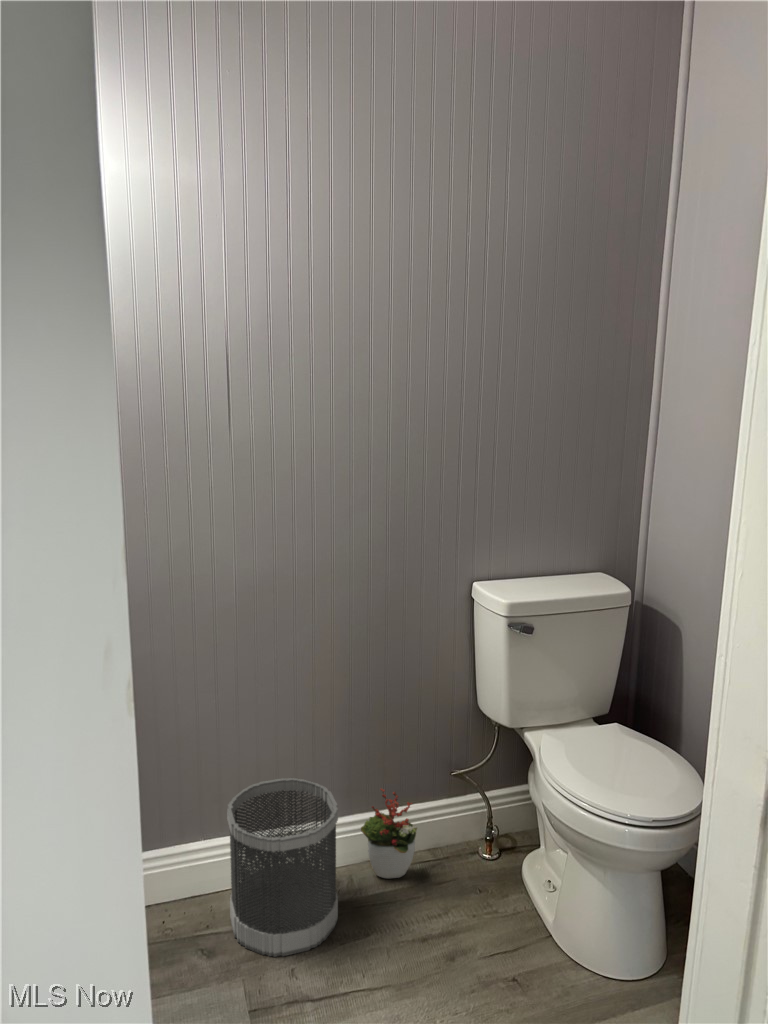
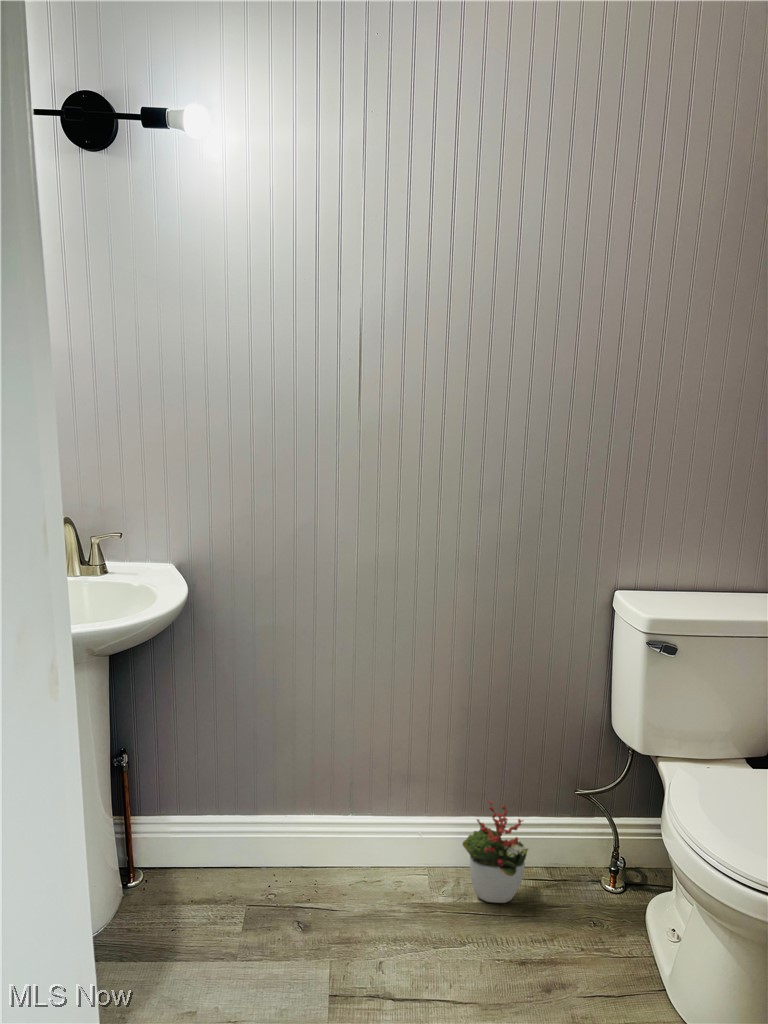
wastebasket: present [227,778,338,957] -> none [311,778,436,975]

